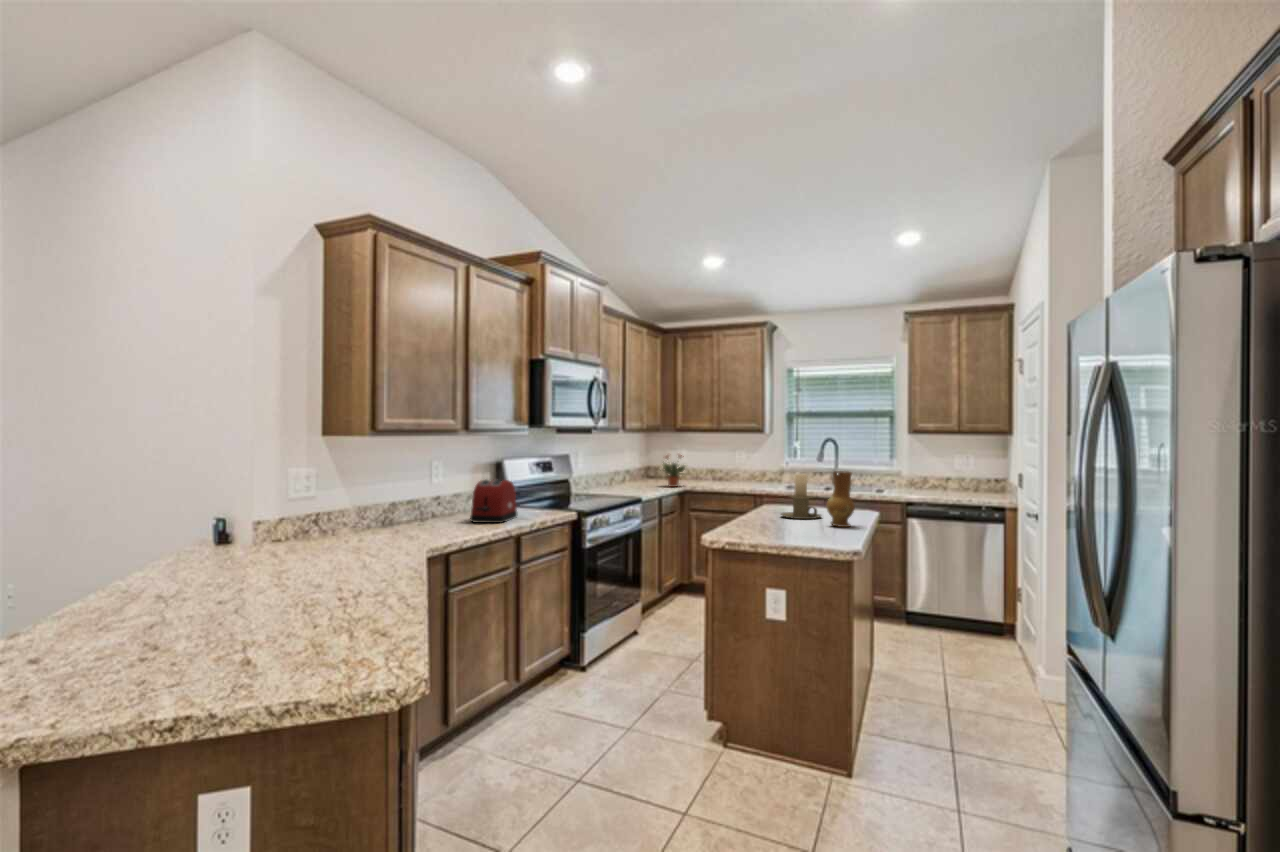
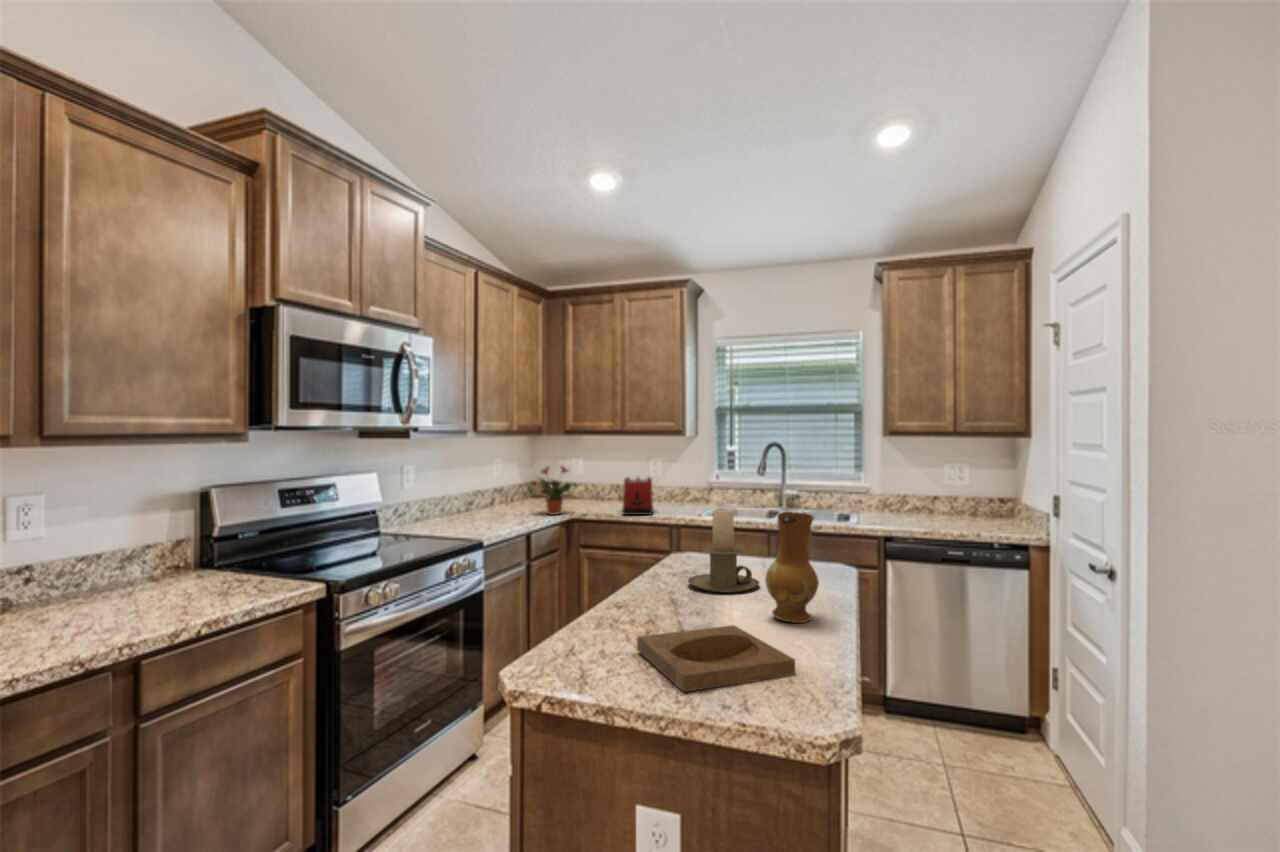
toaster: present [470,480,517,523] -> present [622,477,653,515]
tray: none [765,523,841,540] -> present [637,625,795,692]

